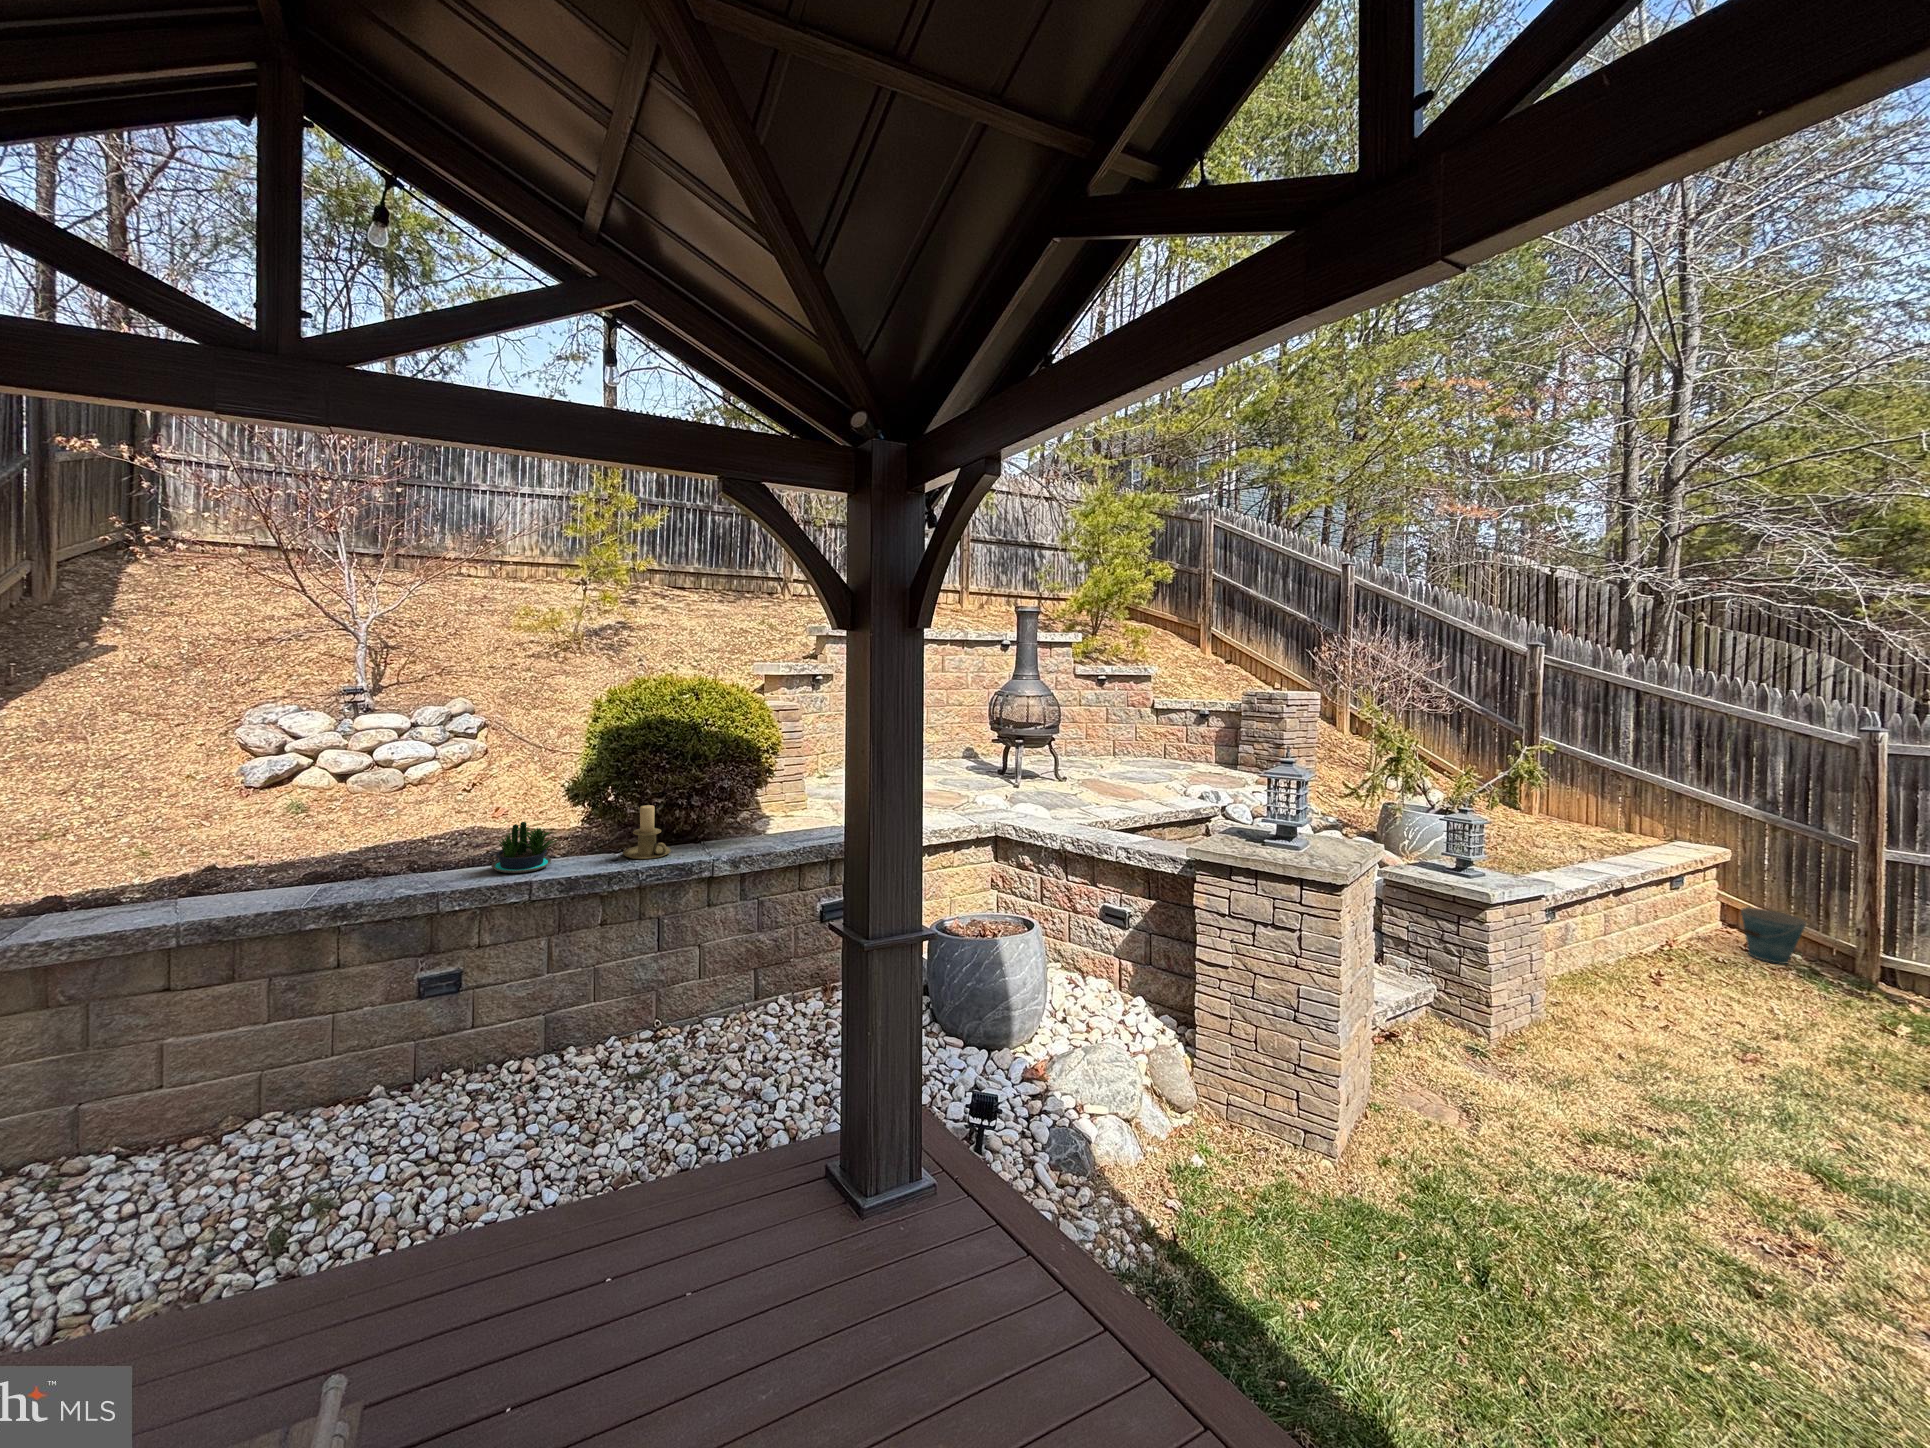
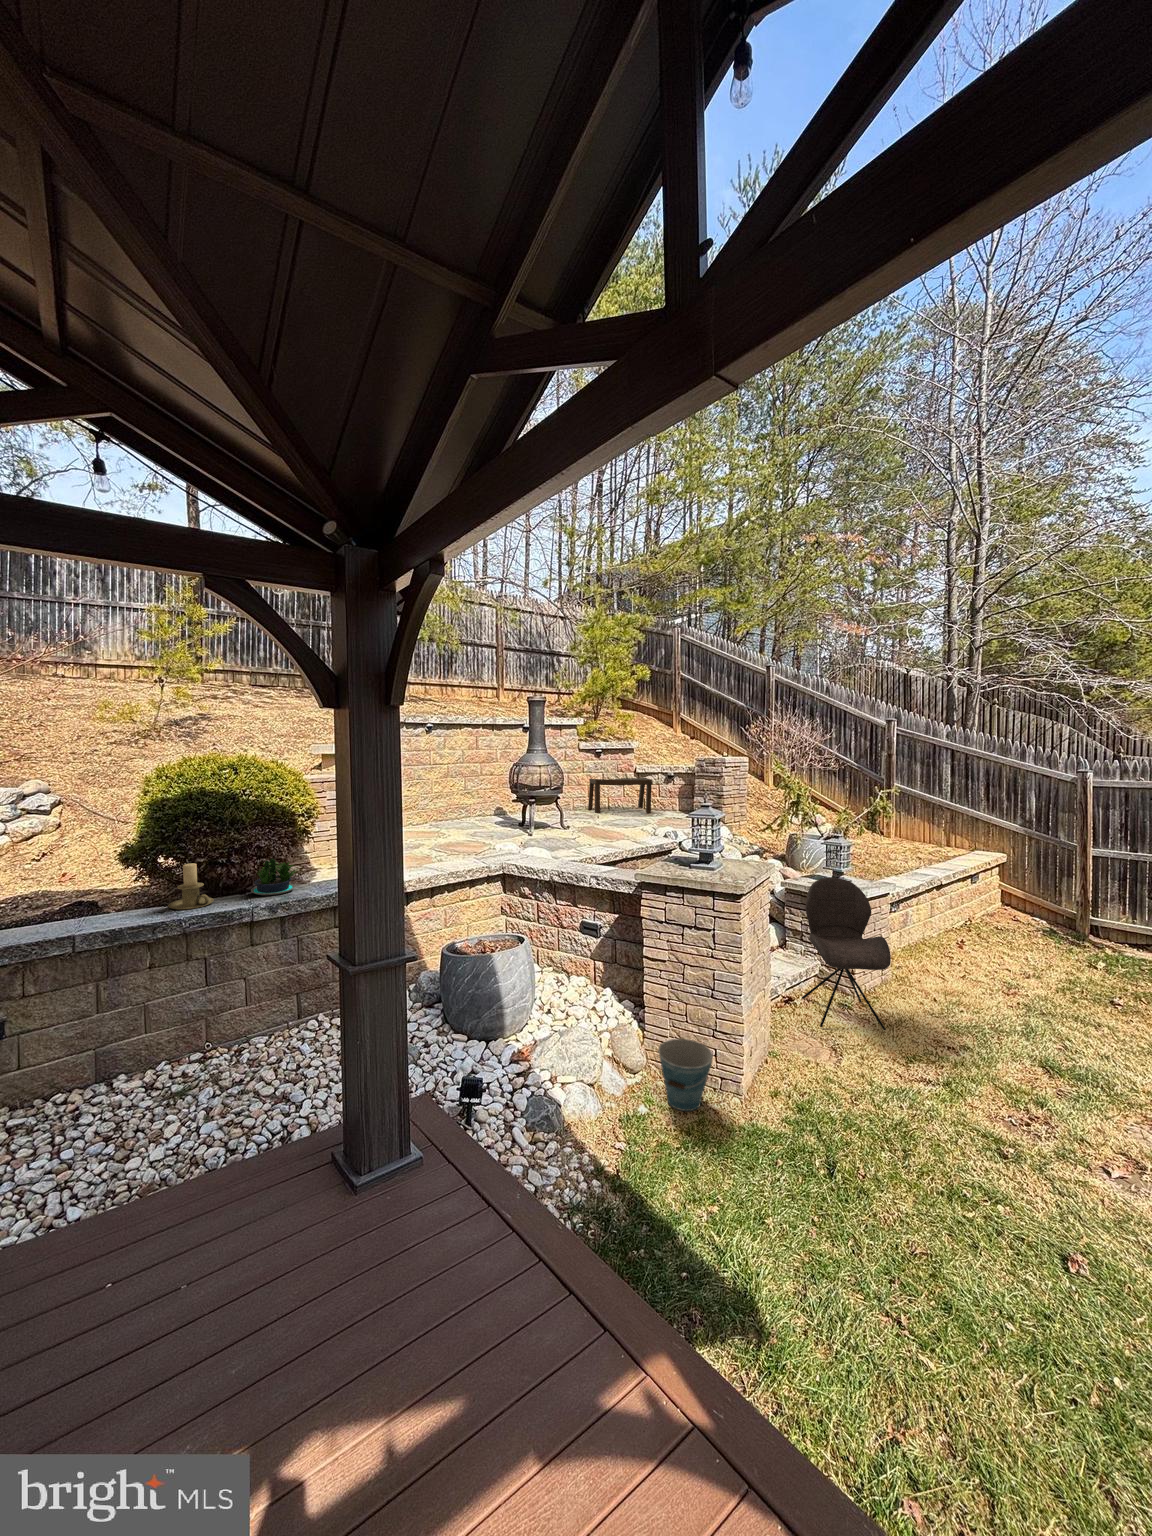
bench: none [1089,714,1179,764] -> present [588,778,653,813]
potted plant: present [491,822,556,873] -> present [251,859,297,895]
chair: none [1412,869,1555,1090] -> present [802,877,891,1030]
bucket: present [1741,907,1806,964] -> present [658,1039,713,1111]

